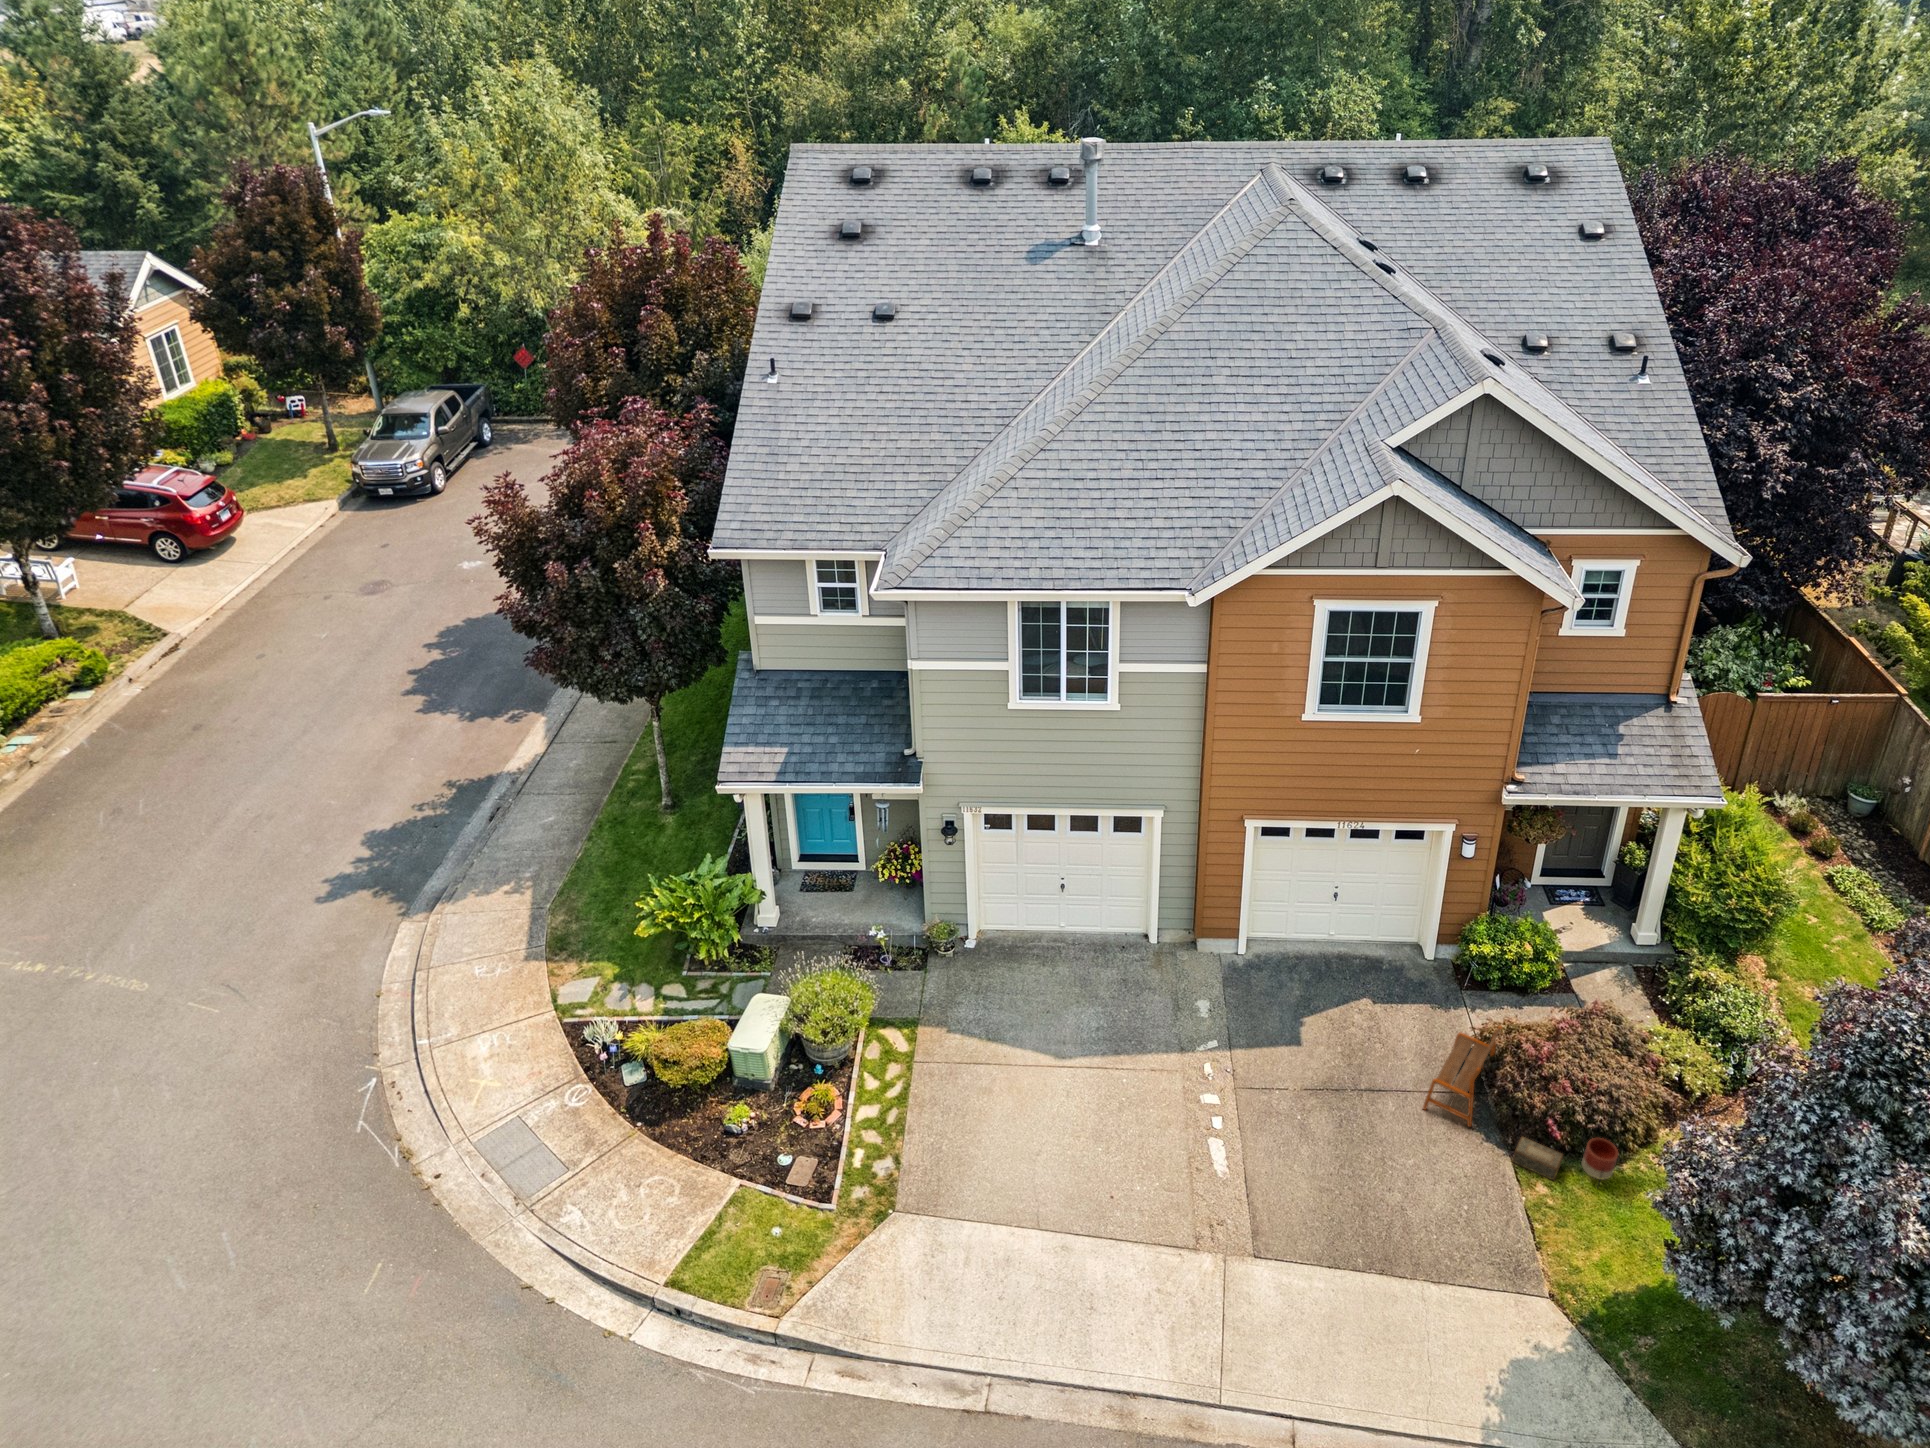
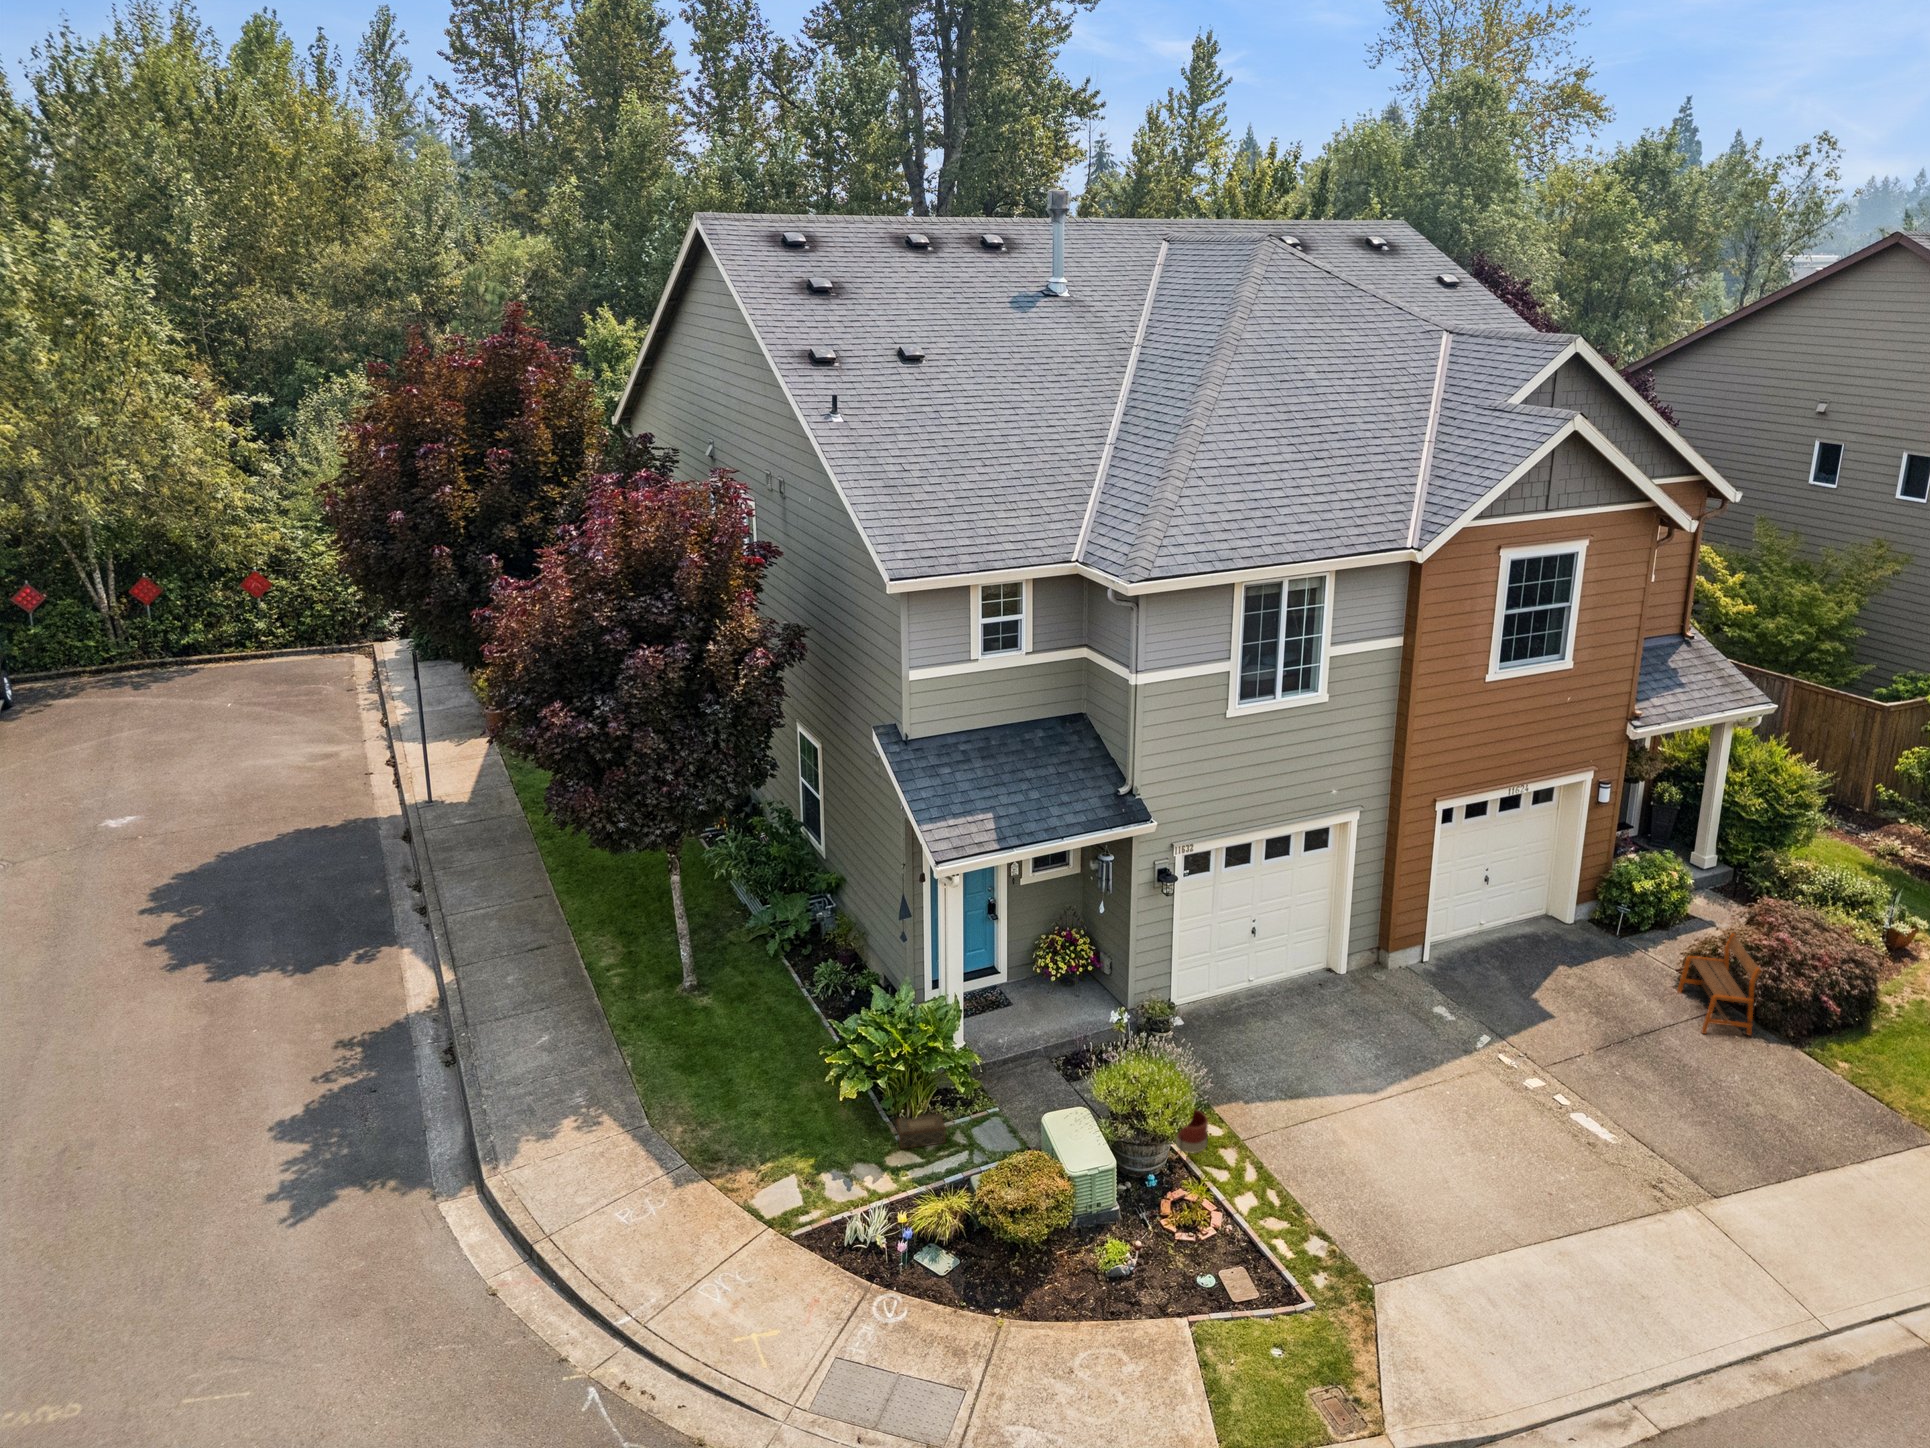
woven basket: present [1513,1137,1563,1180] -> present [896,1113,946,1149]
planter: present [1581,1138,1618,1180] -> present [1176,1110,1208,1153]

